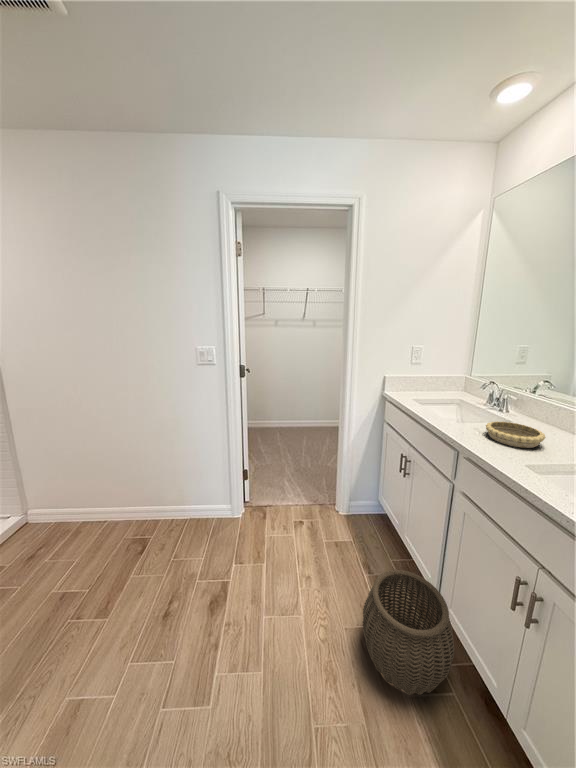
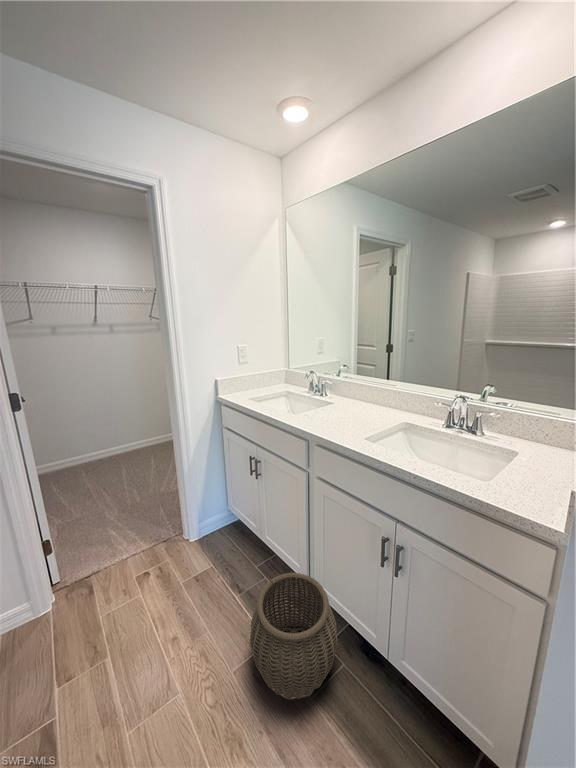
decorative bowl: present [486,421,546,448] -> none [321,404,363,425]

